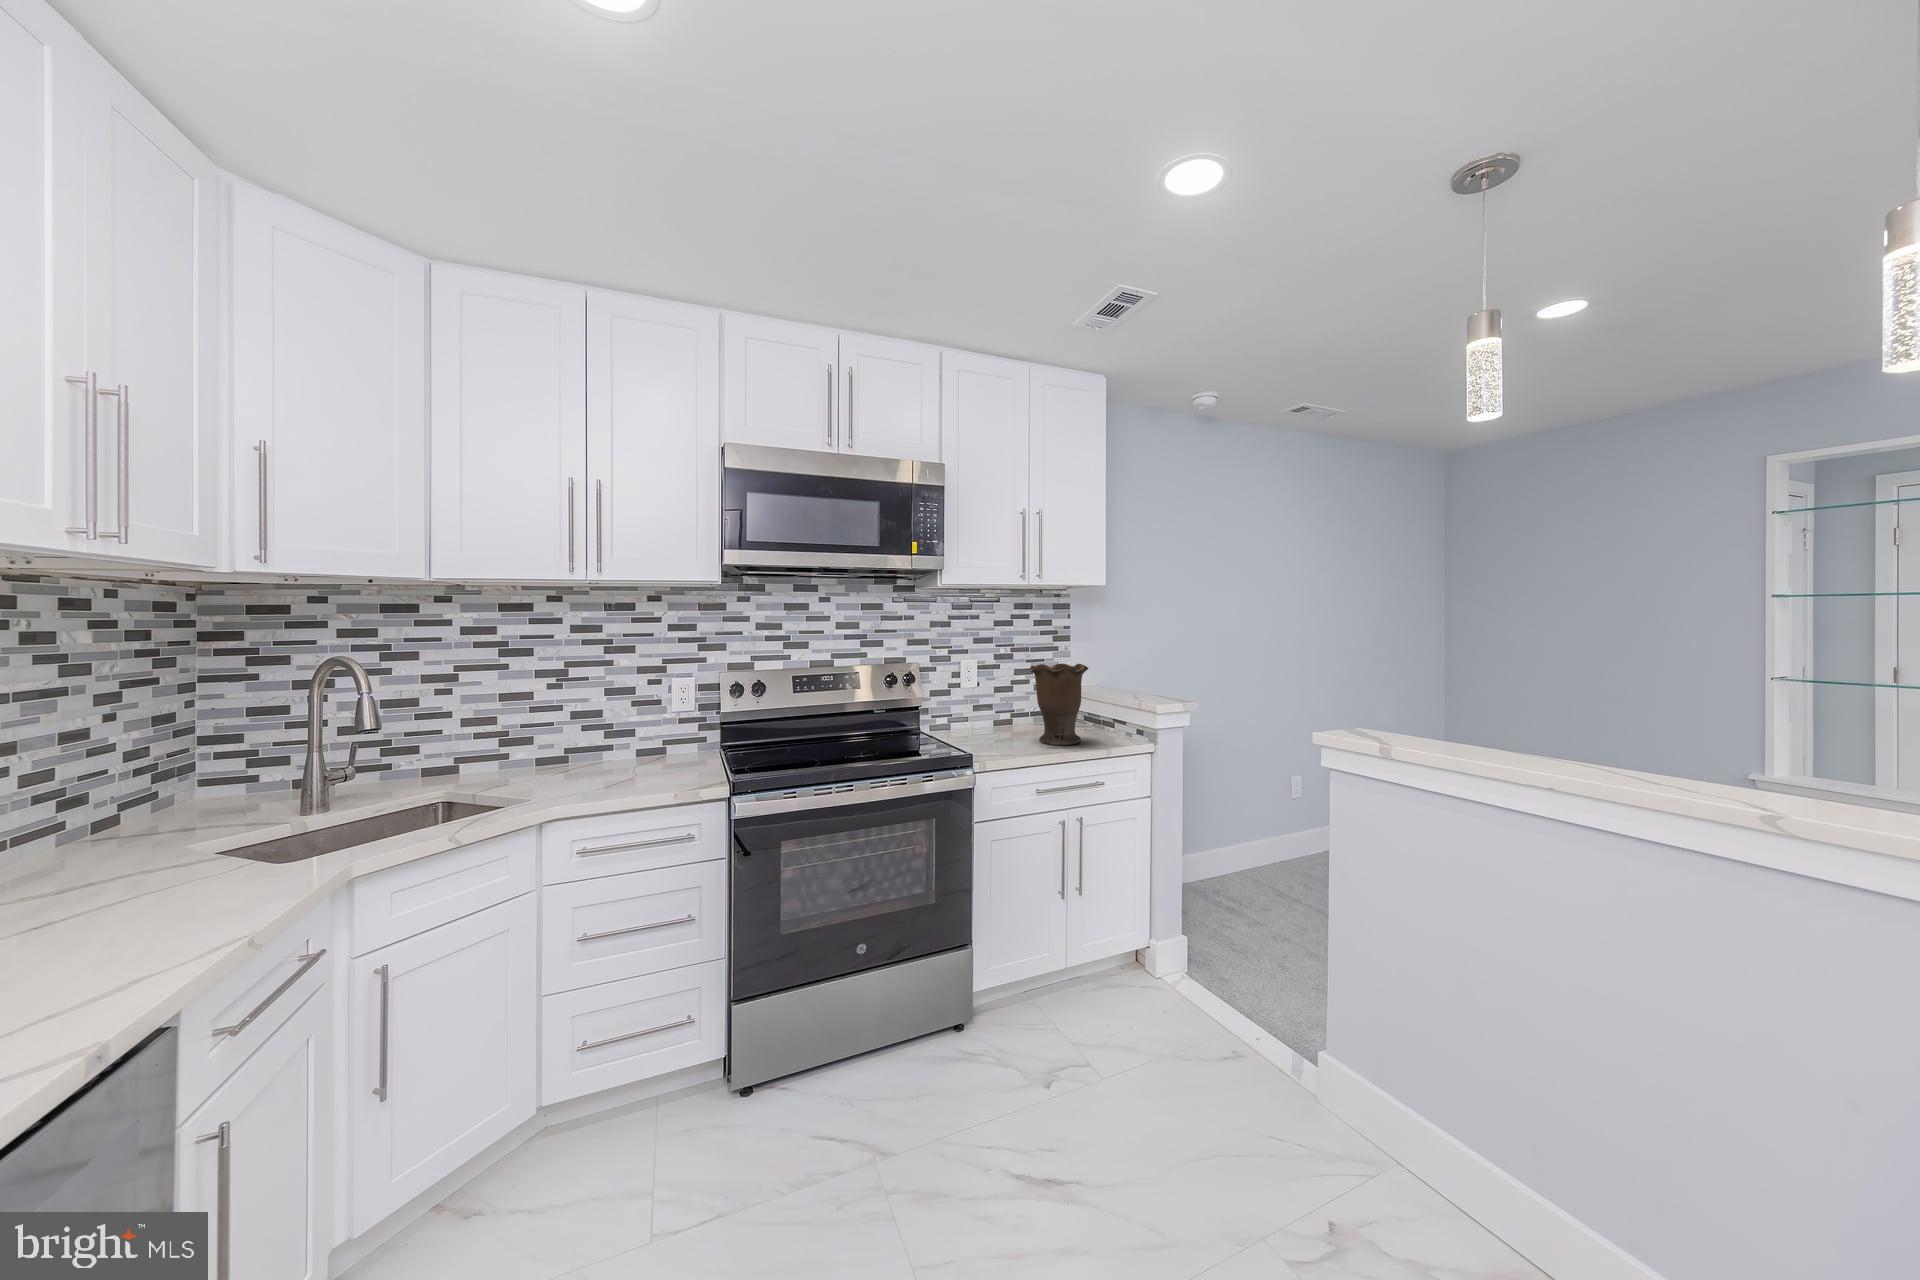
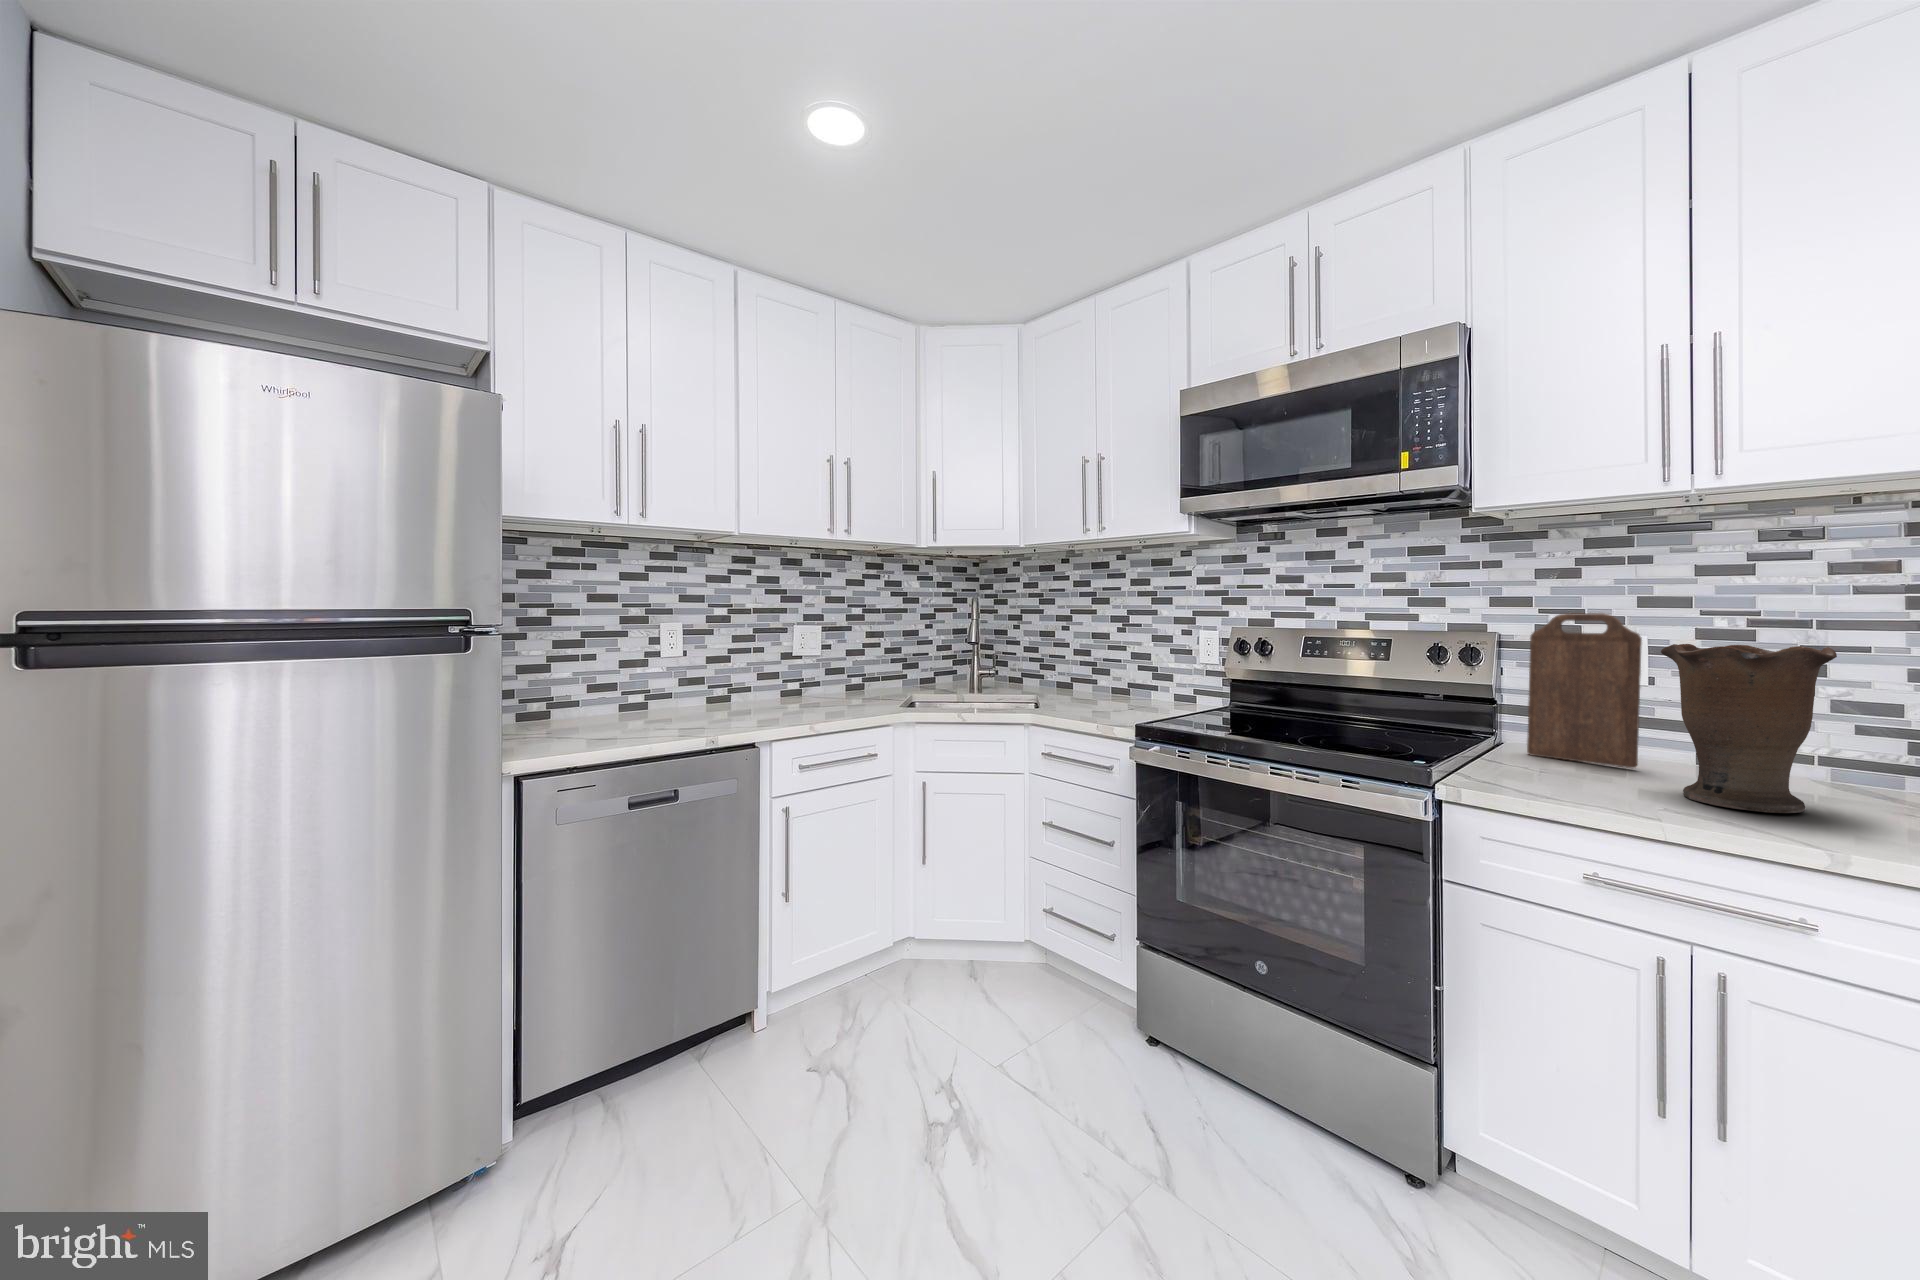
cutting board: none [948,650,998,740] -> present [1527,613,1642,768]

